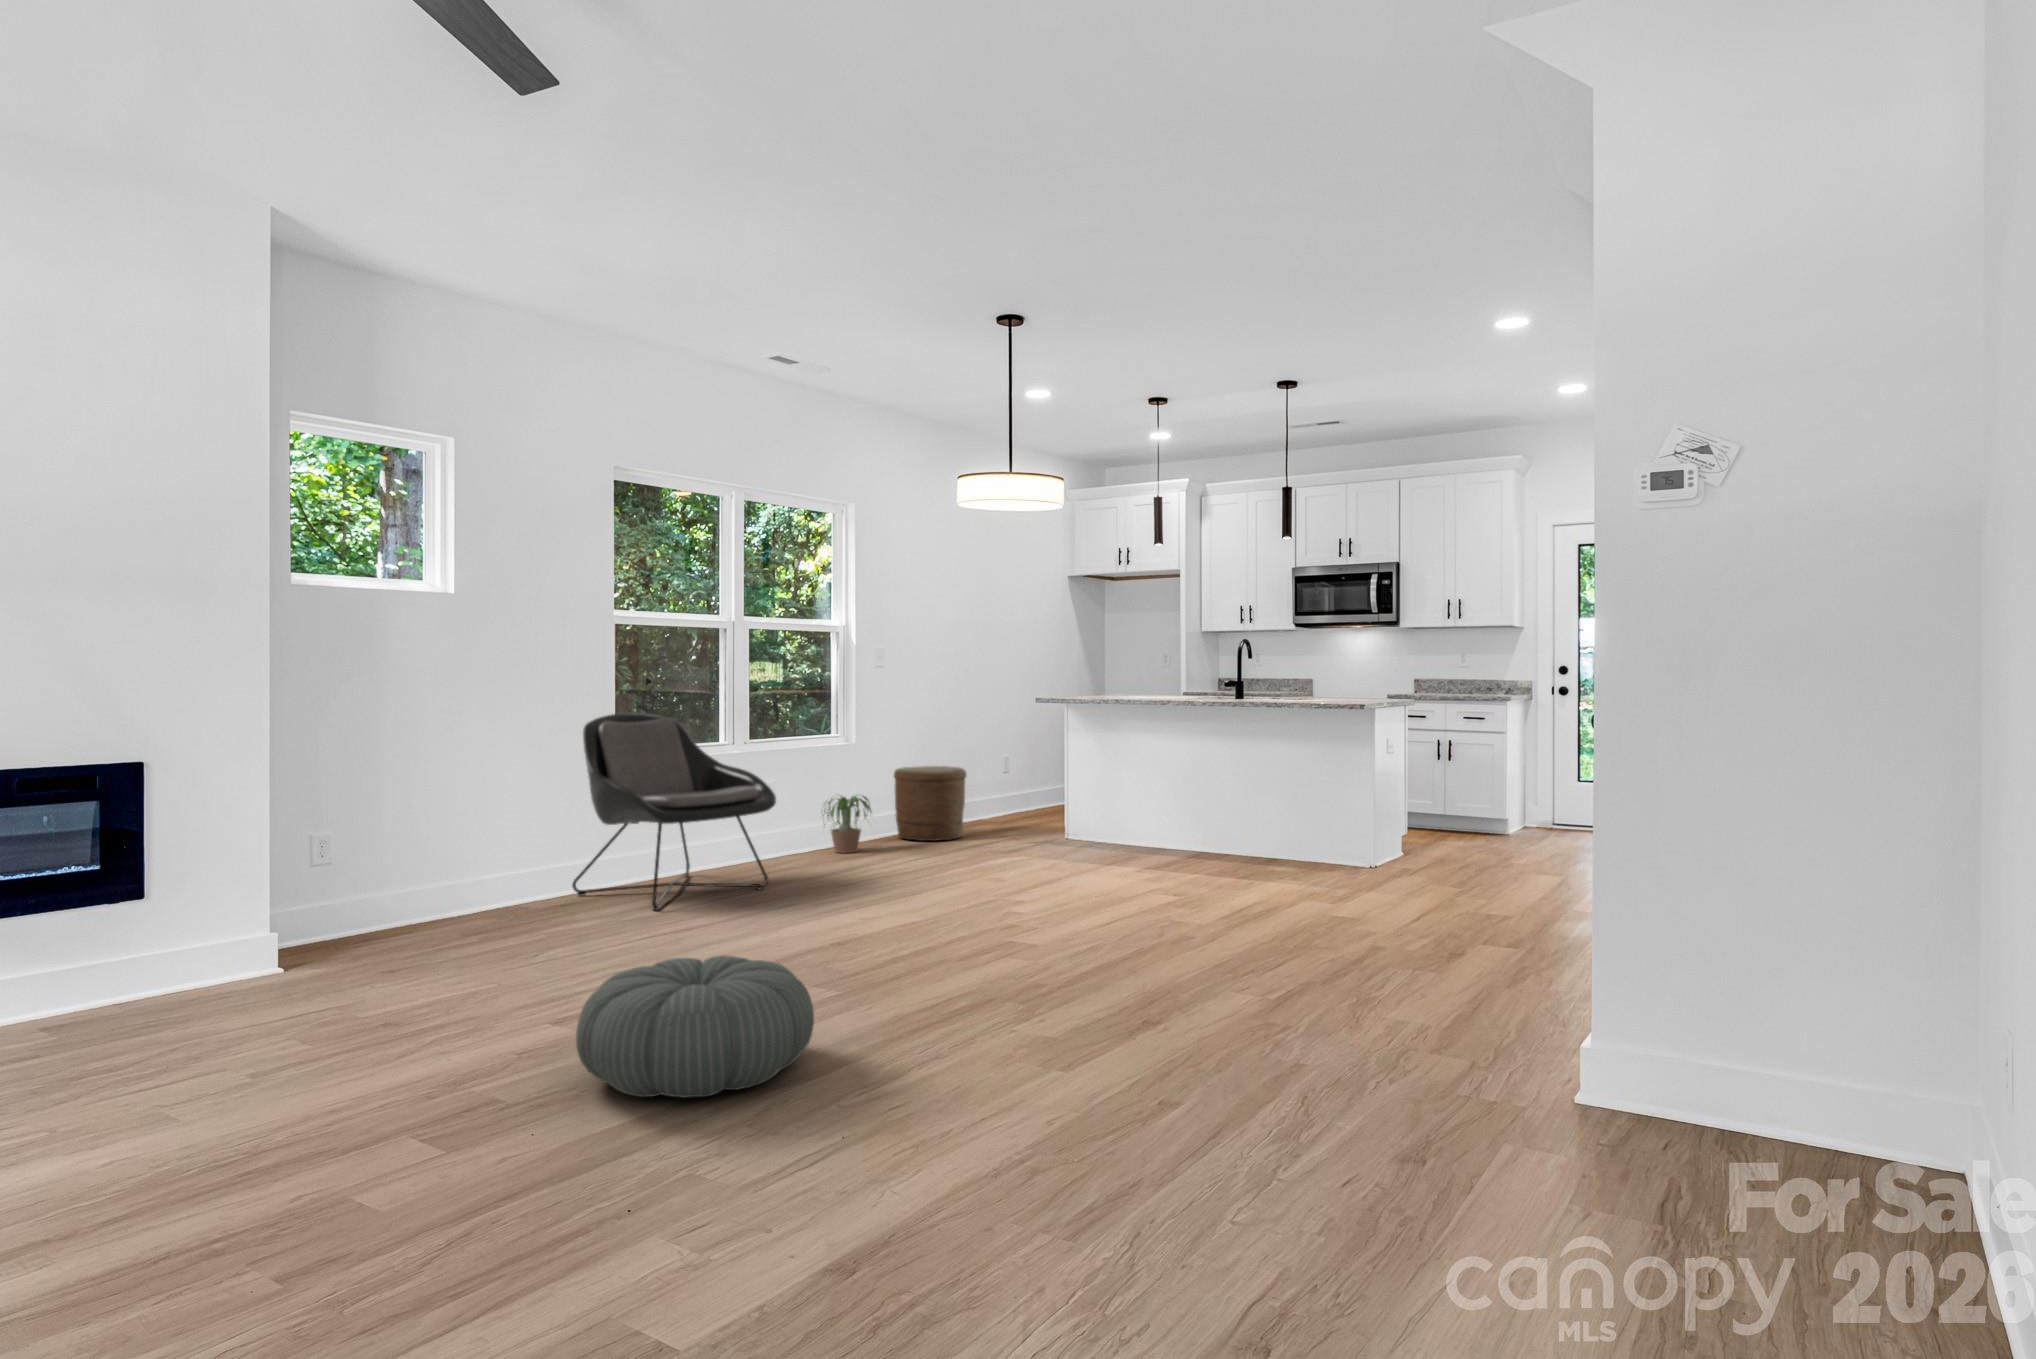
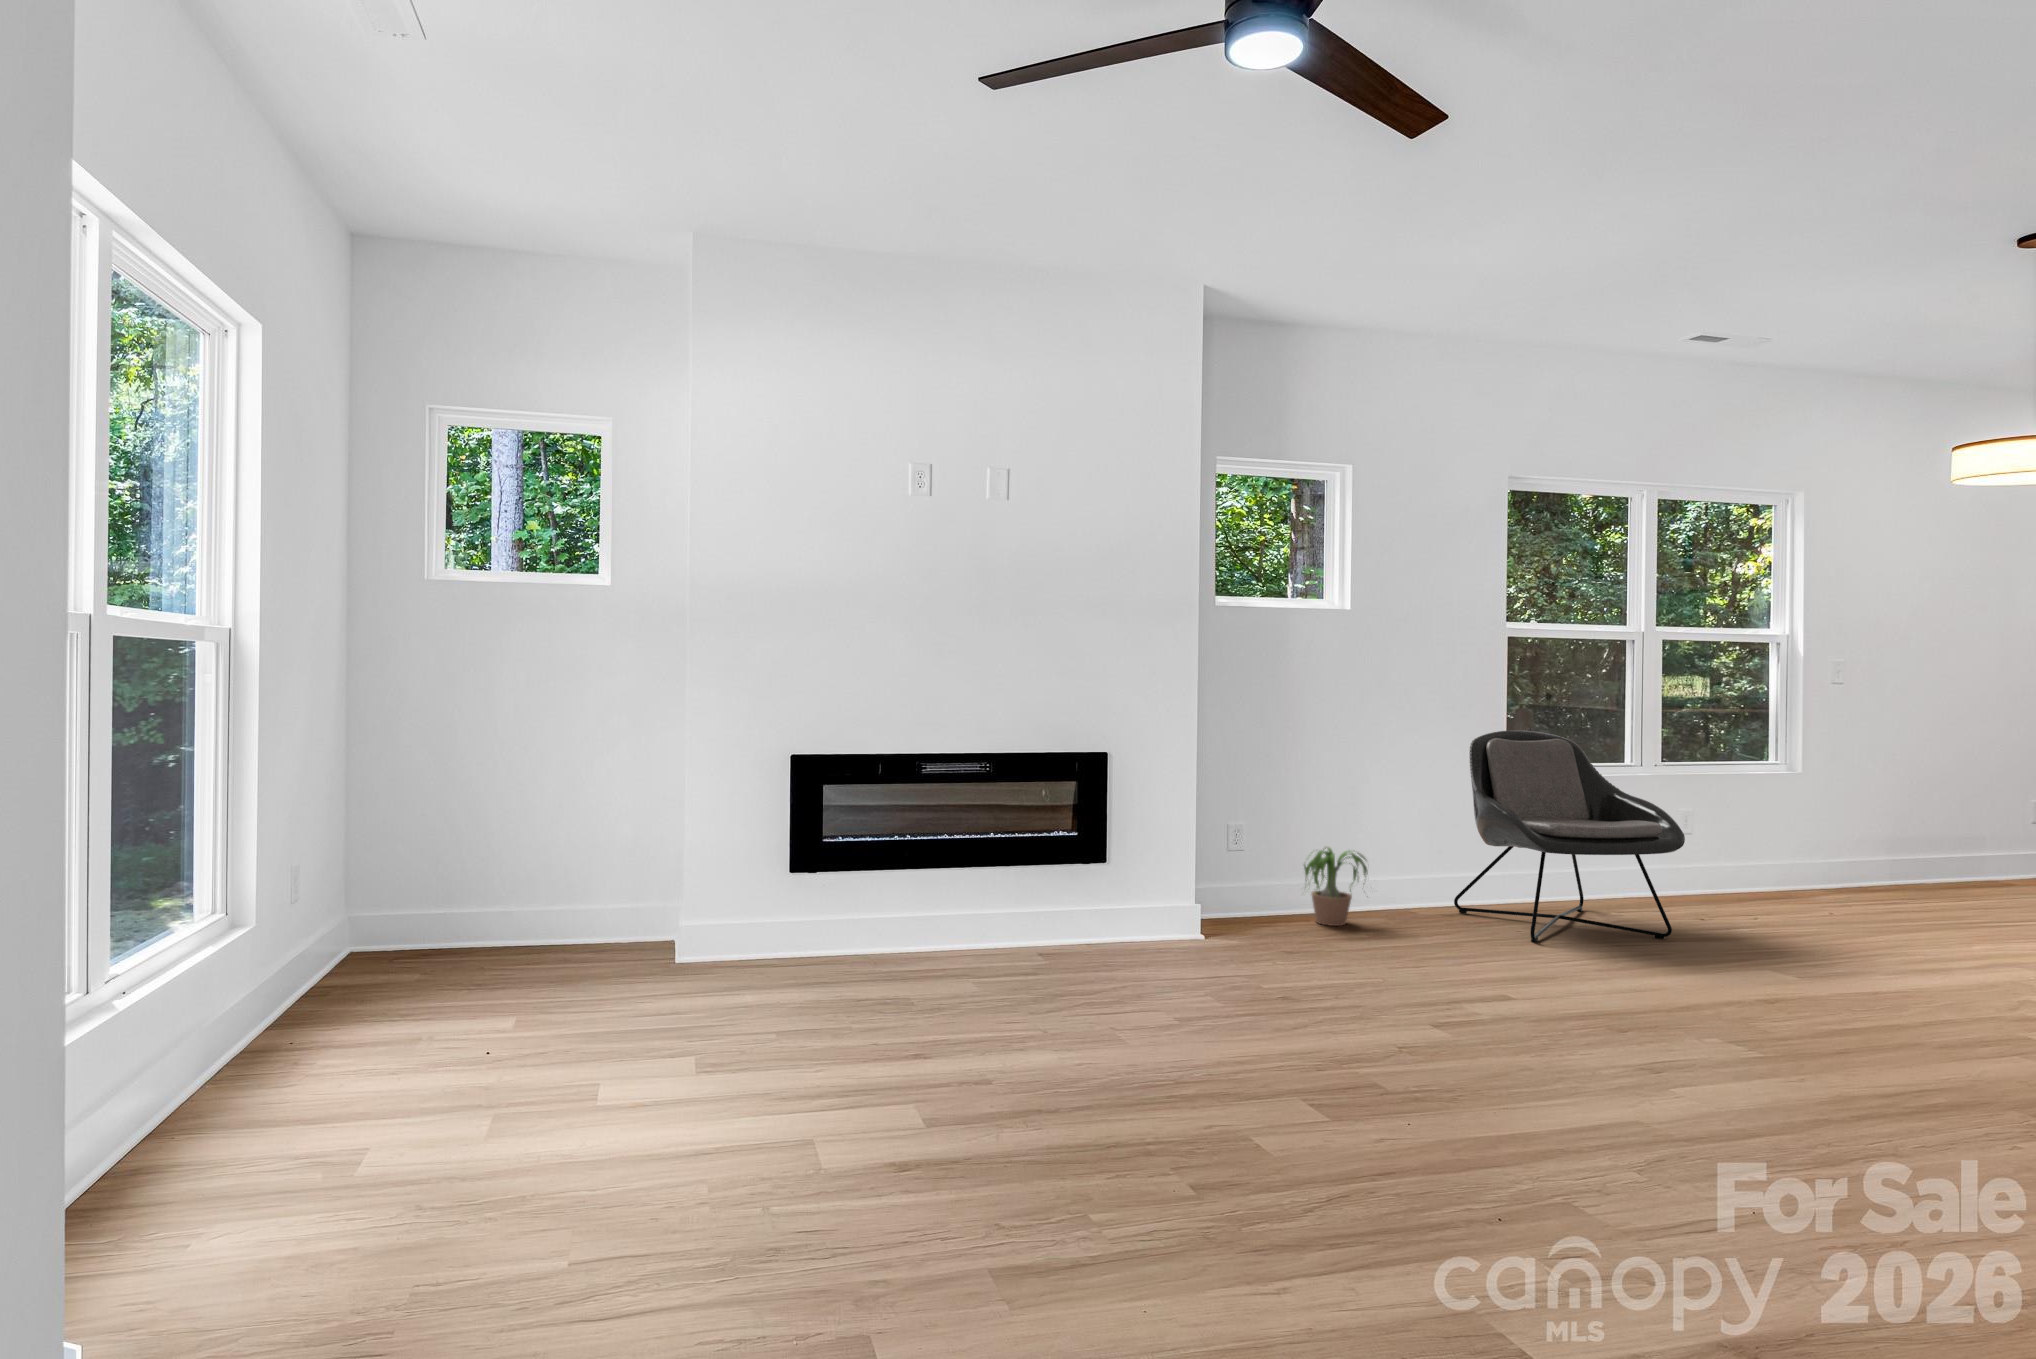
woven basket: present [894,766,967,841] -> none [1867,815,1984,917]
potted plant: present [823,796,871,853] -> present [1304,847,1368,926]
pouf: present [576,955,814,1097] -> none [1407,998,1660,1150]

